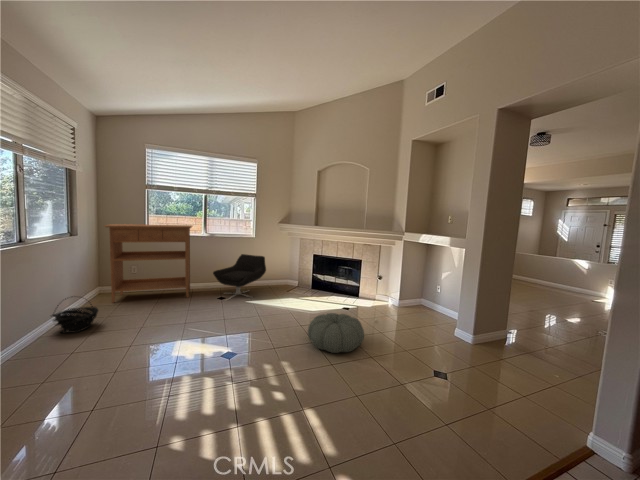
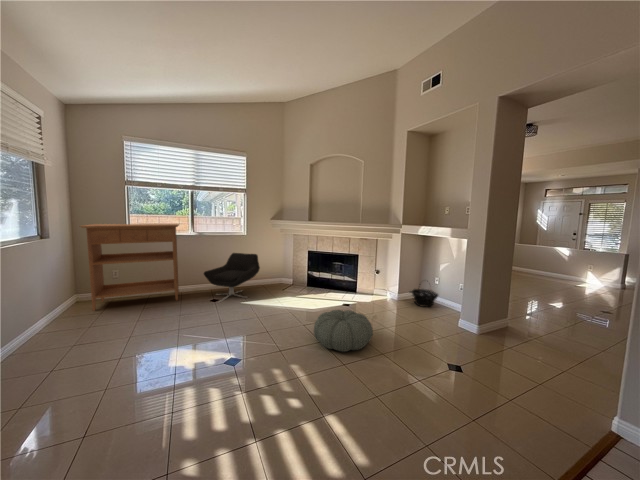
basket: present [52,304,98,333] -> present [410,289,438,307]

